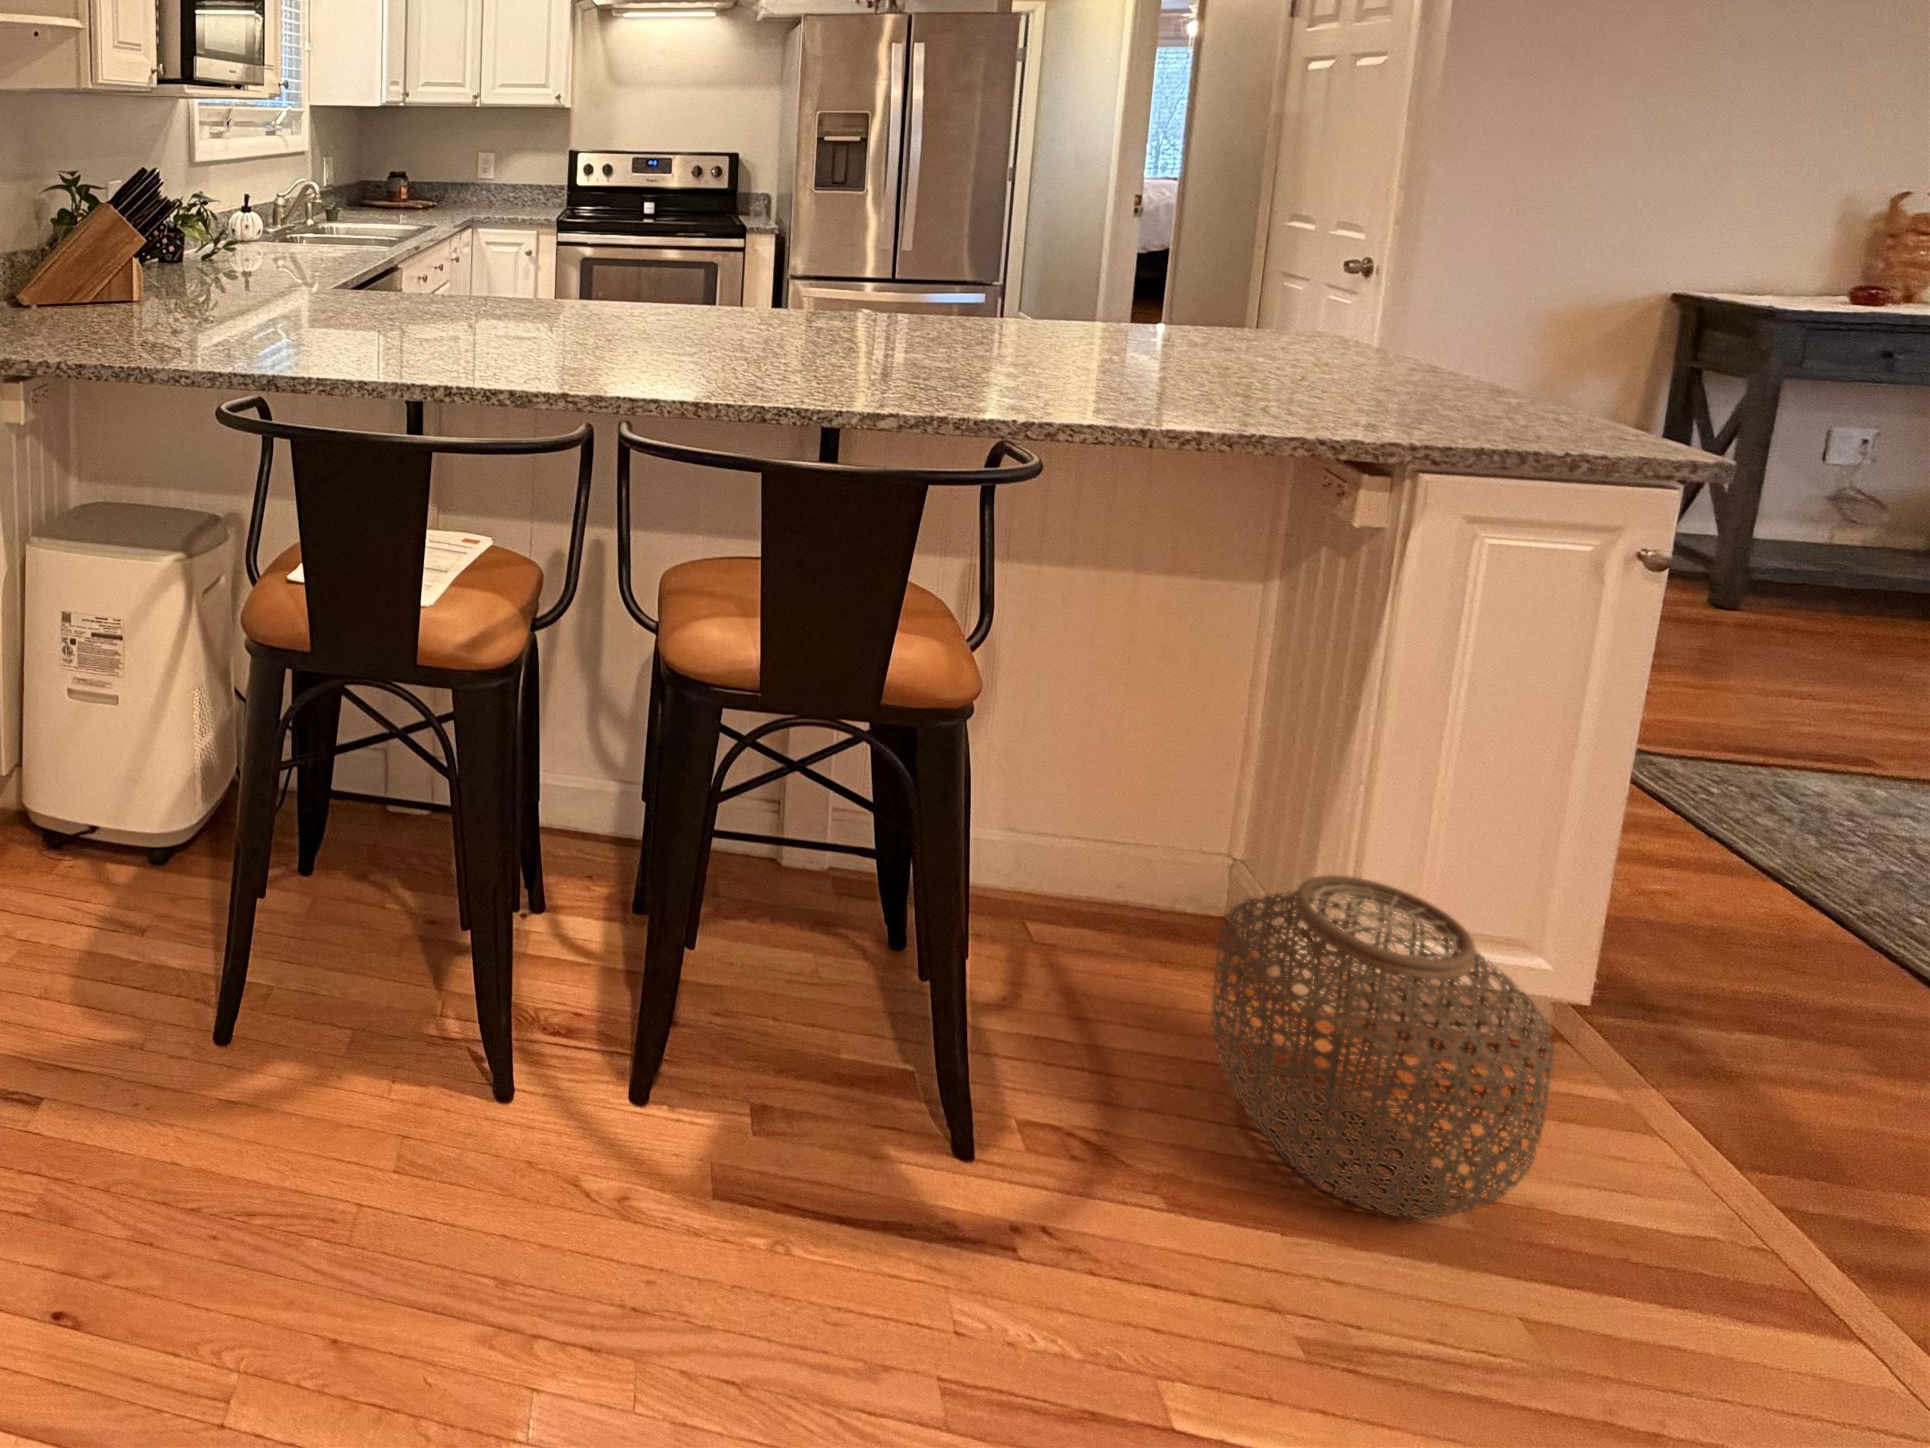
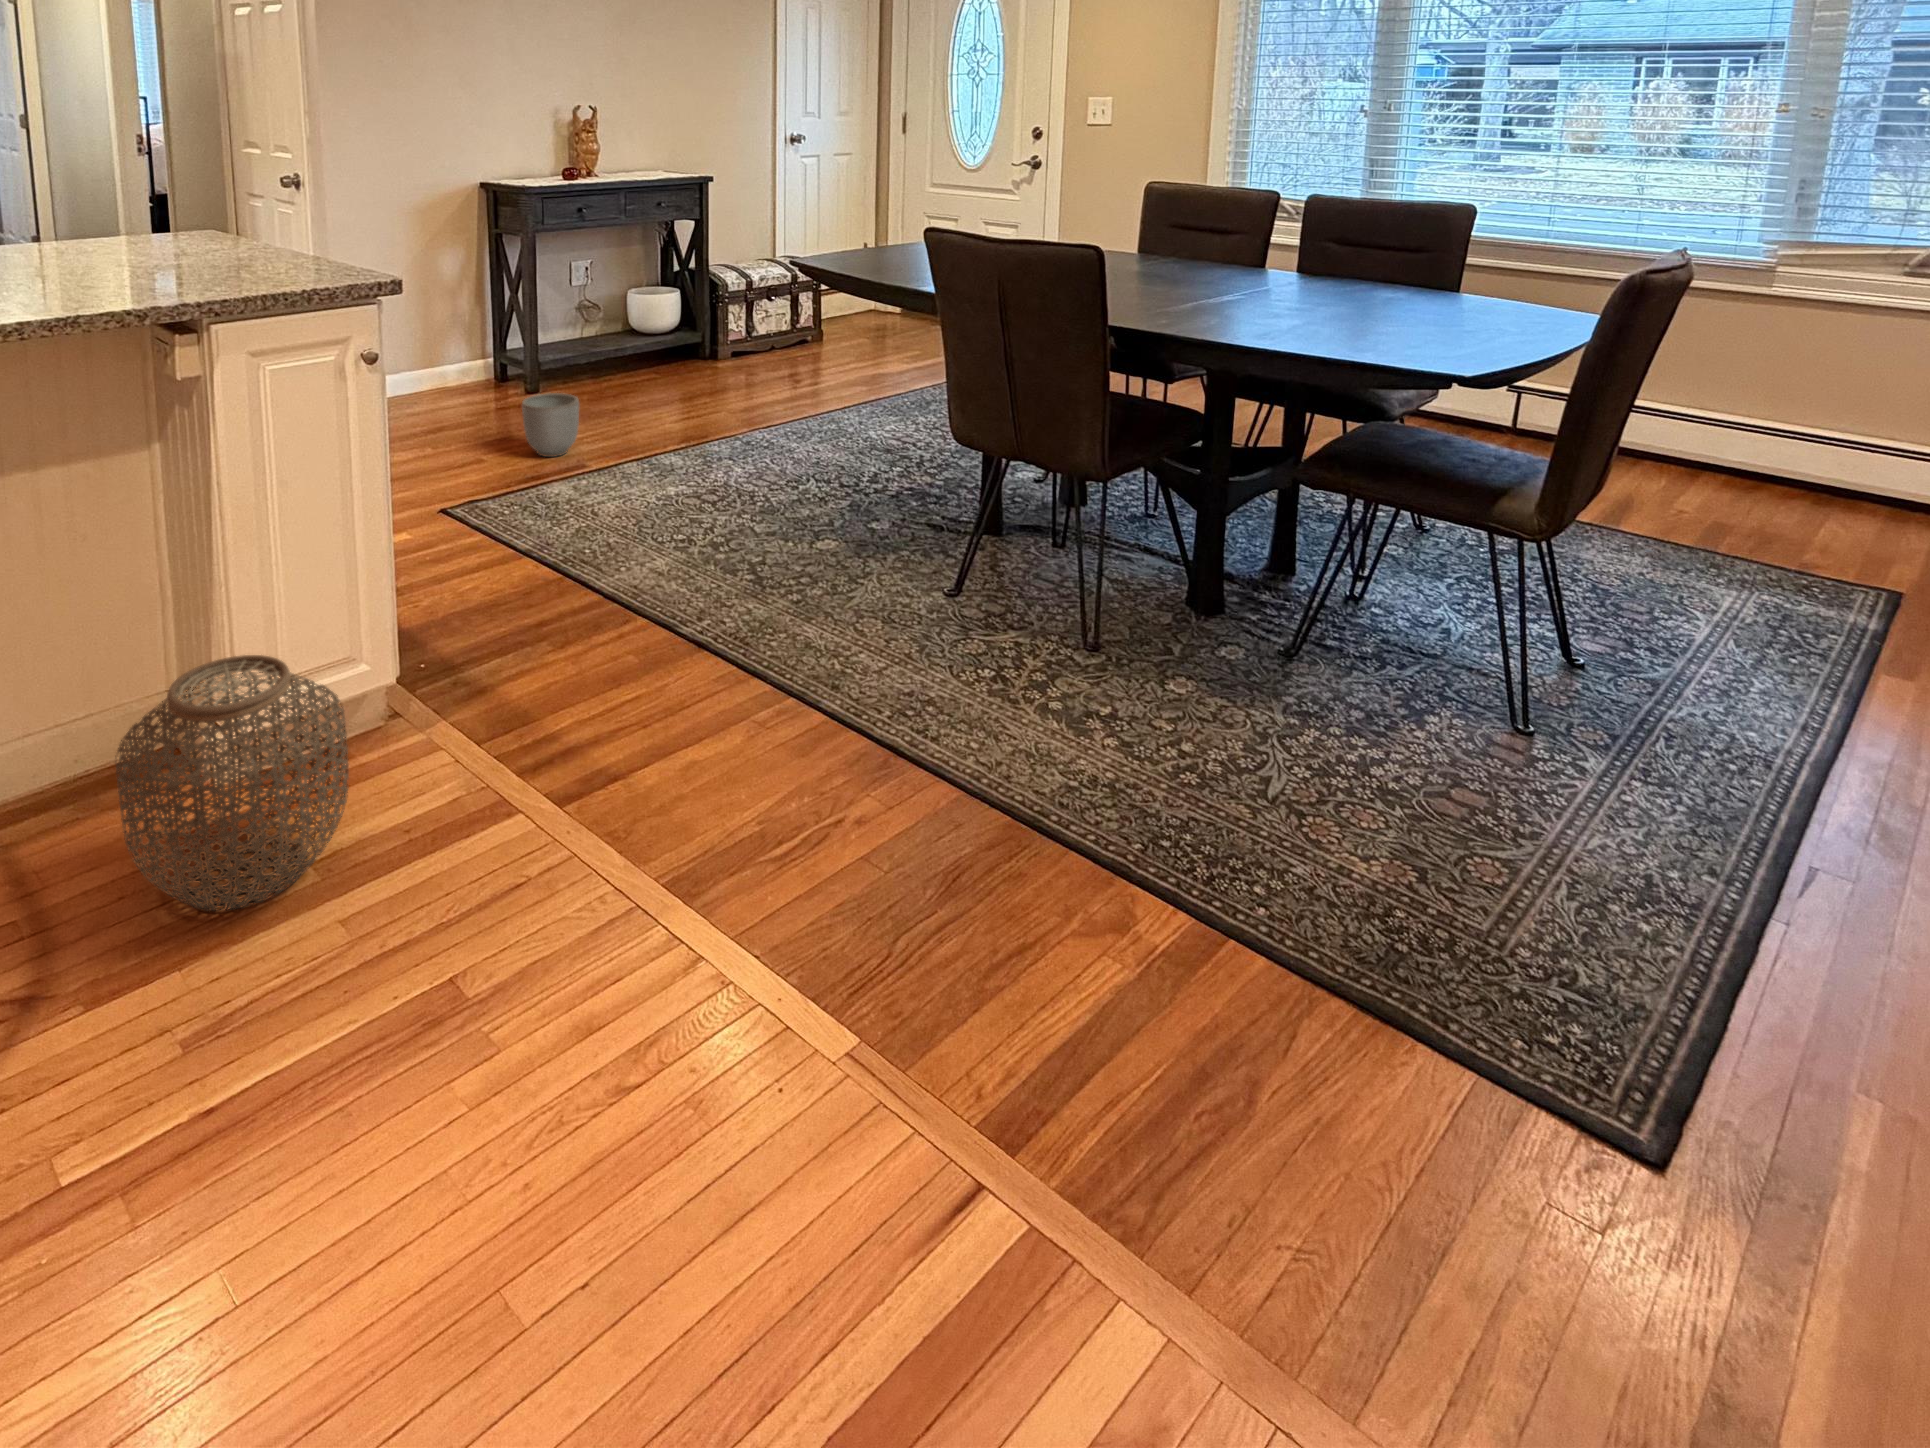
planter: none [1741,625,1875,732] -> present [522,393,579,457]

